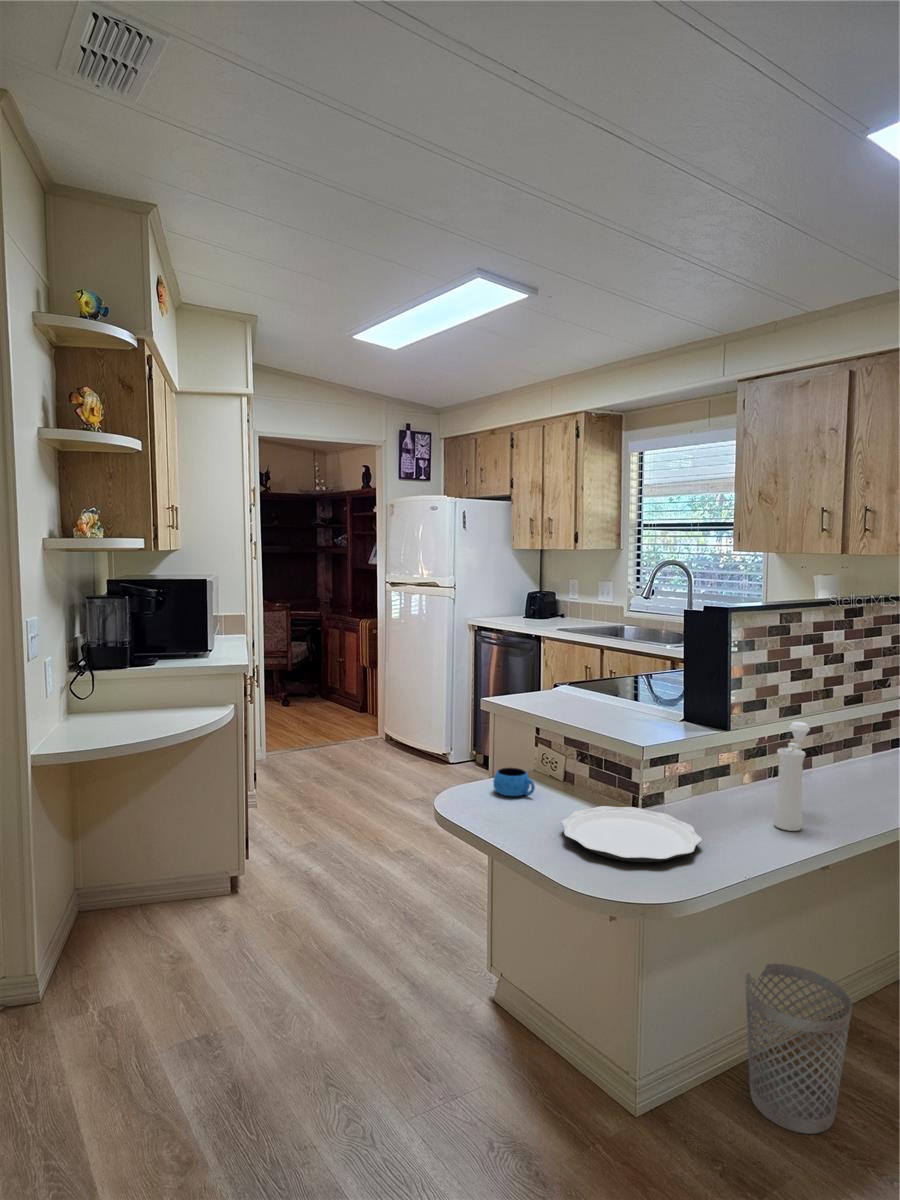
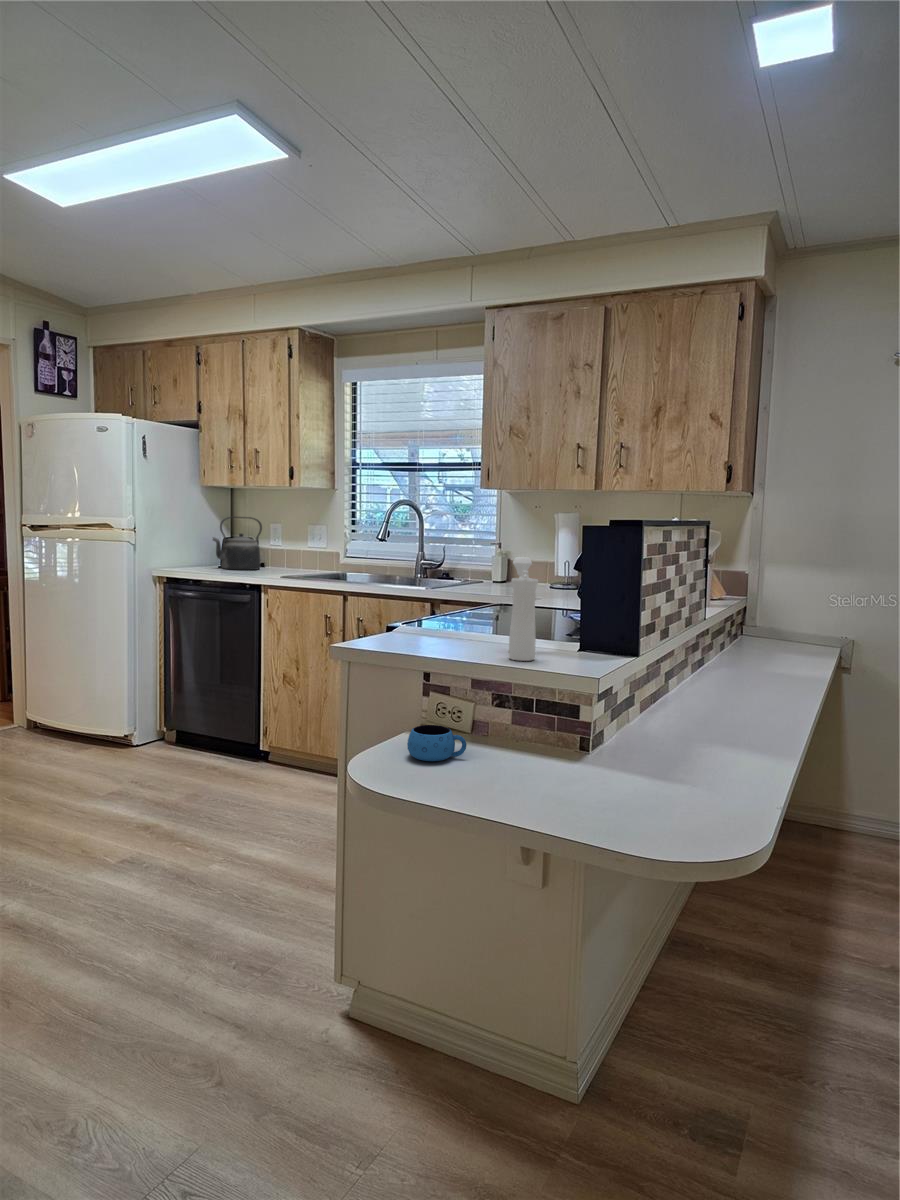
kettle: none [517,574,560,619] -> present [213,517,262,570]
pepper mill: present [774,722,810,831] -> present [509,557,538,661]
plate: present [561,806,702,862] -> none [547,749,717,810]
wastebasket: present [746,964,852,1134] -> none [655,889,759,1055]

